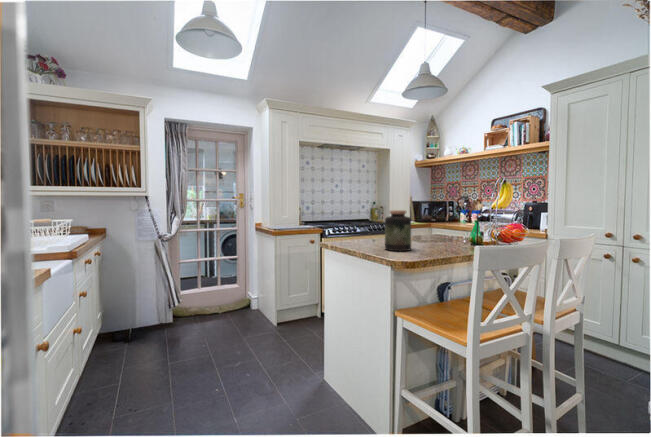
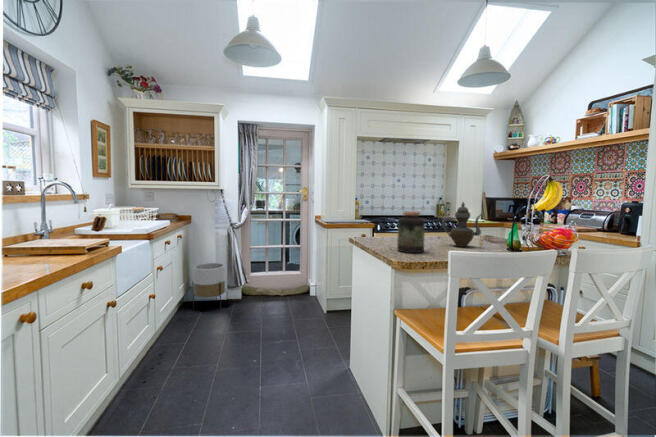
teapot: none [415,201,451,243] -> present [442,202,481,247]
planter: none [113,283,156,342] -> present [193,263,226,310]

